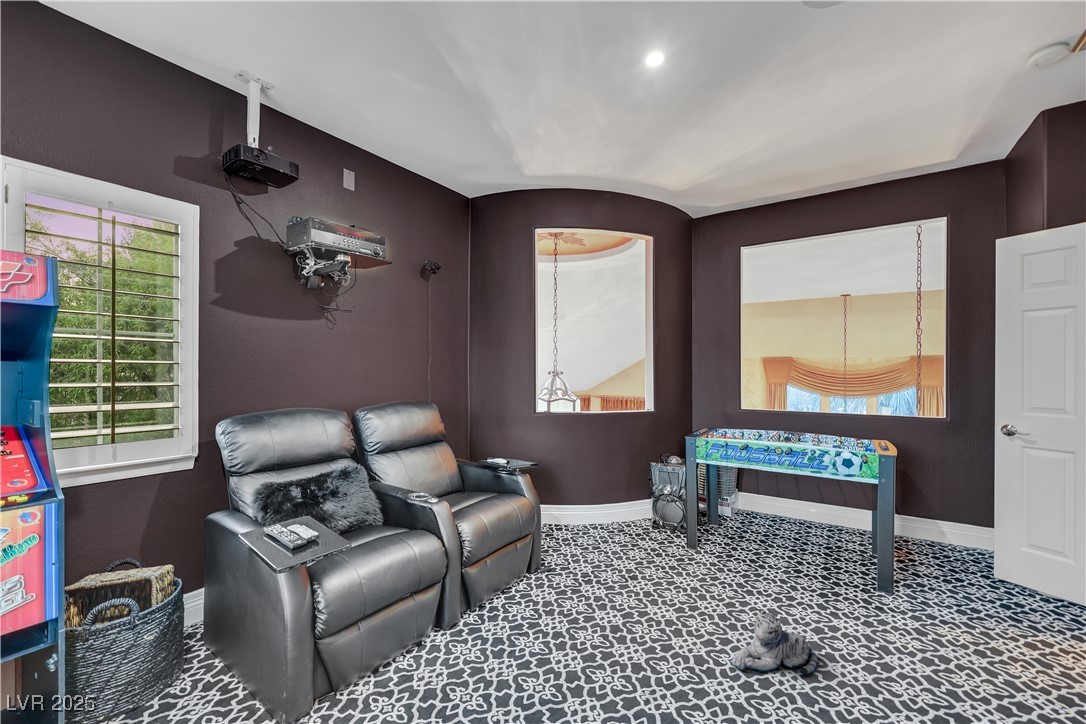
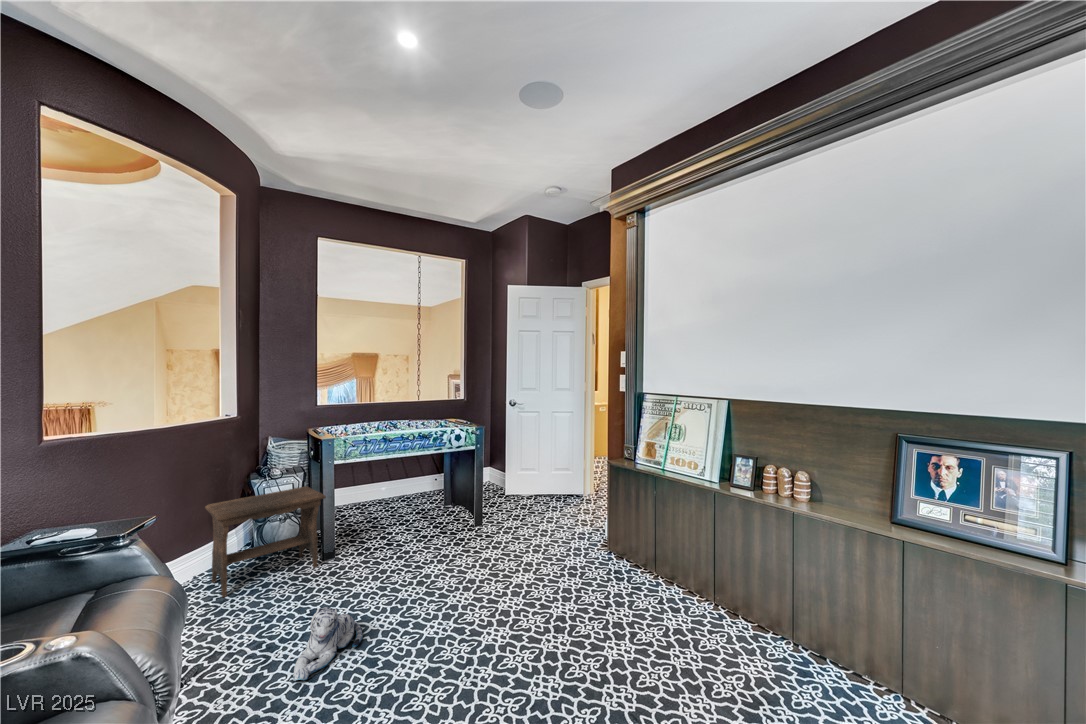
footstool: none [717,485,820,582] -> present [205,486,326,597]

